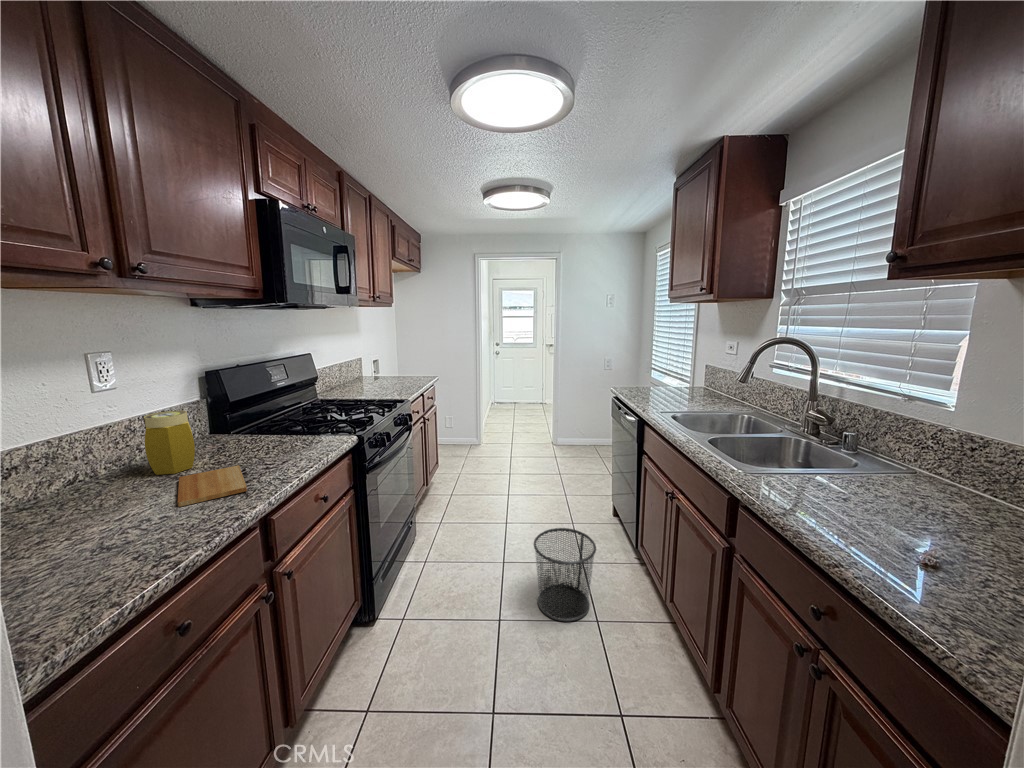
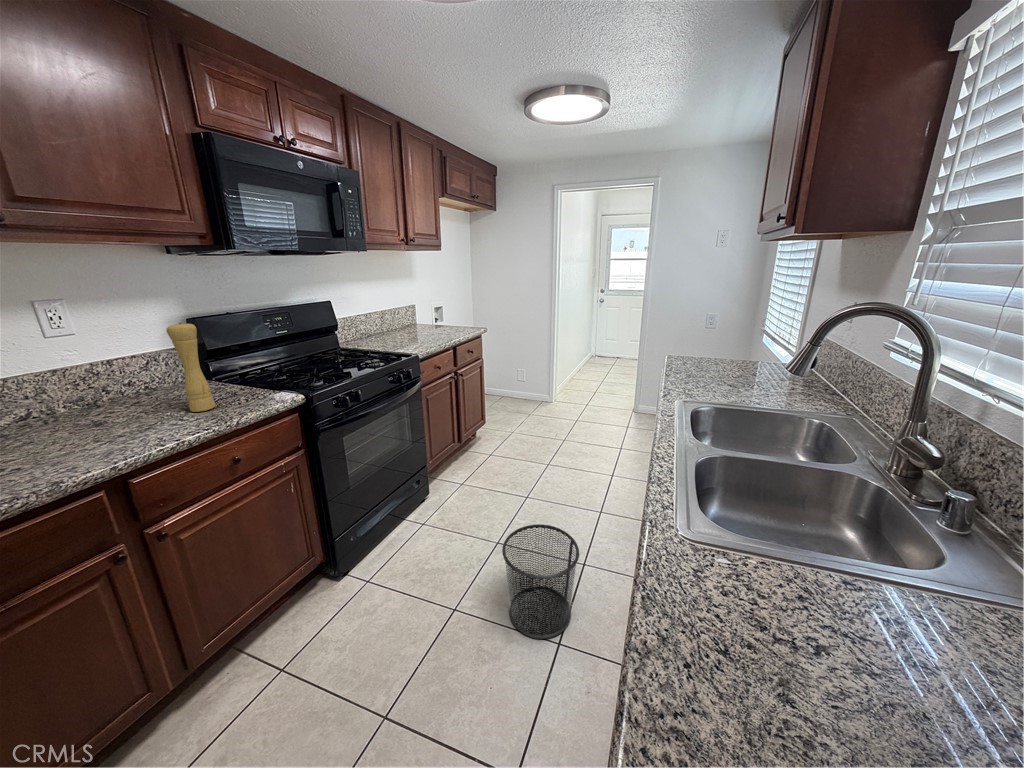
pepper mill: none [253,371,286,458] -> present [166,322,215,412]
jar: present [144,411,195,475] -> none [69,358,132,420]
cutting board: present [178,465,247,507] -> none [35,419,150,460]

